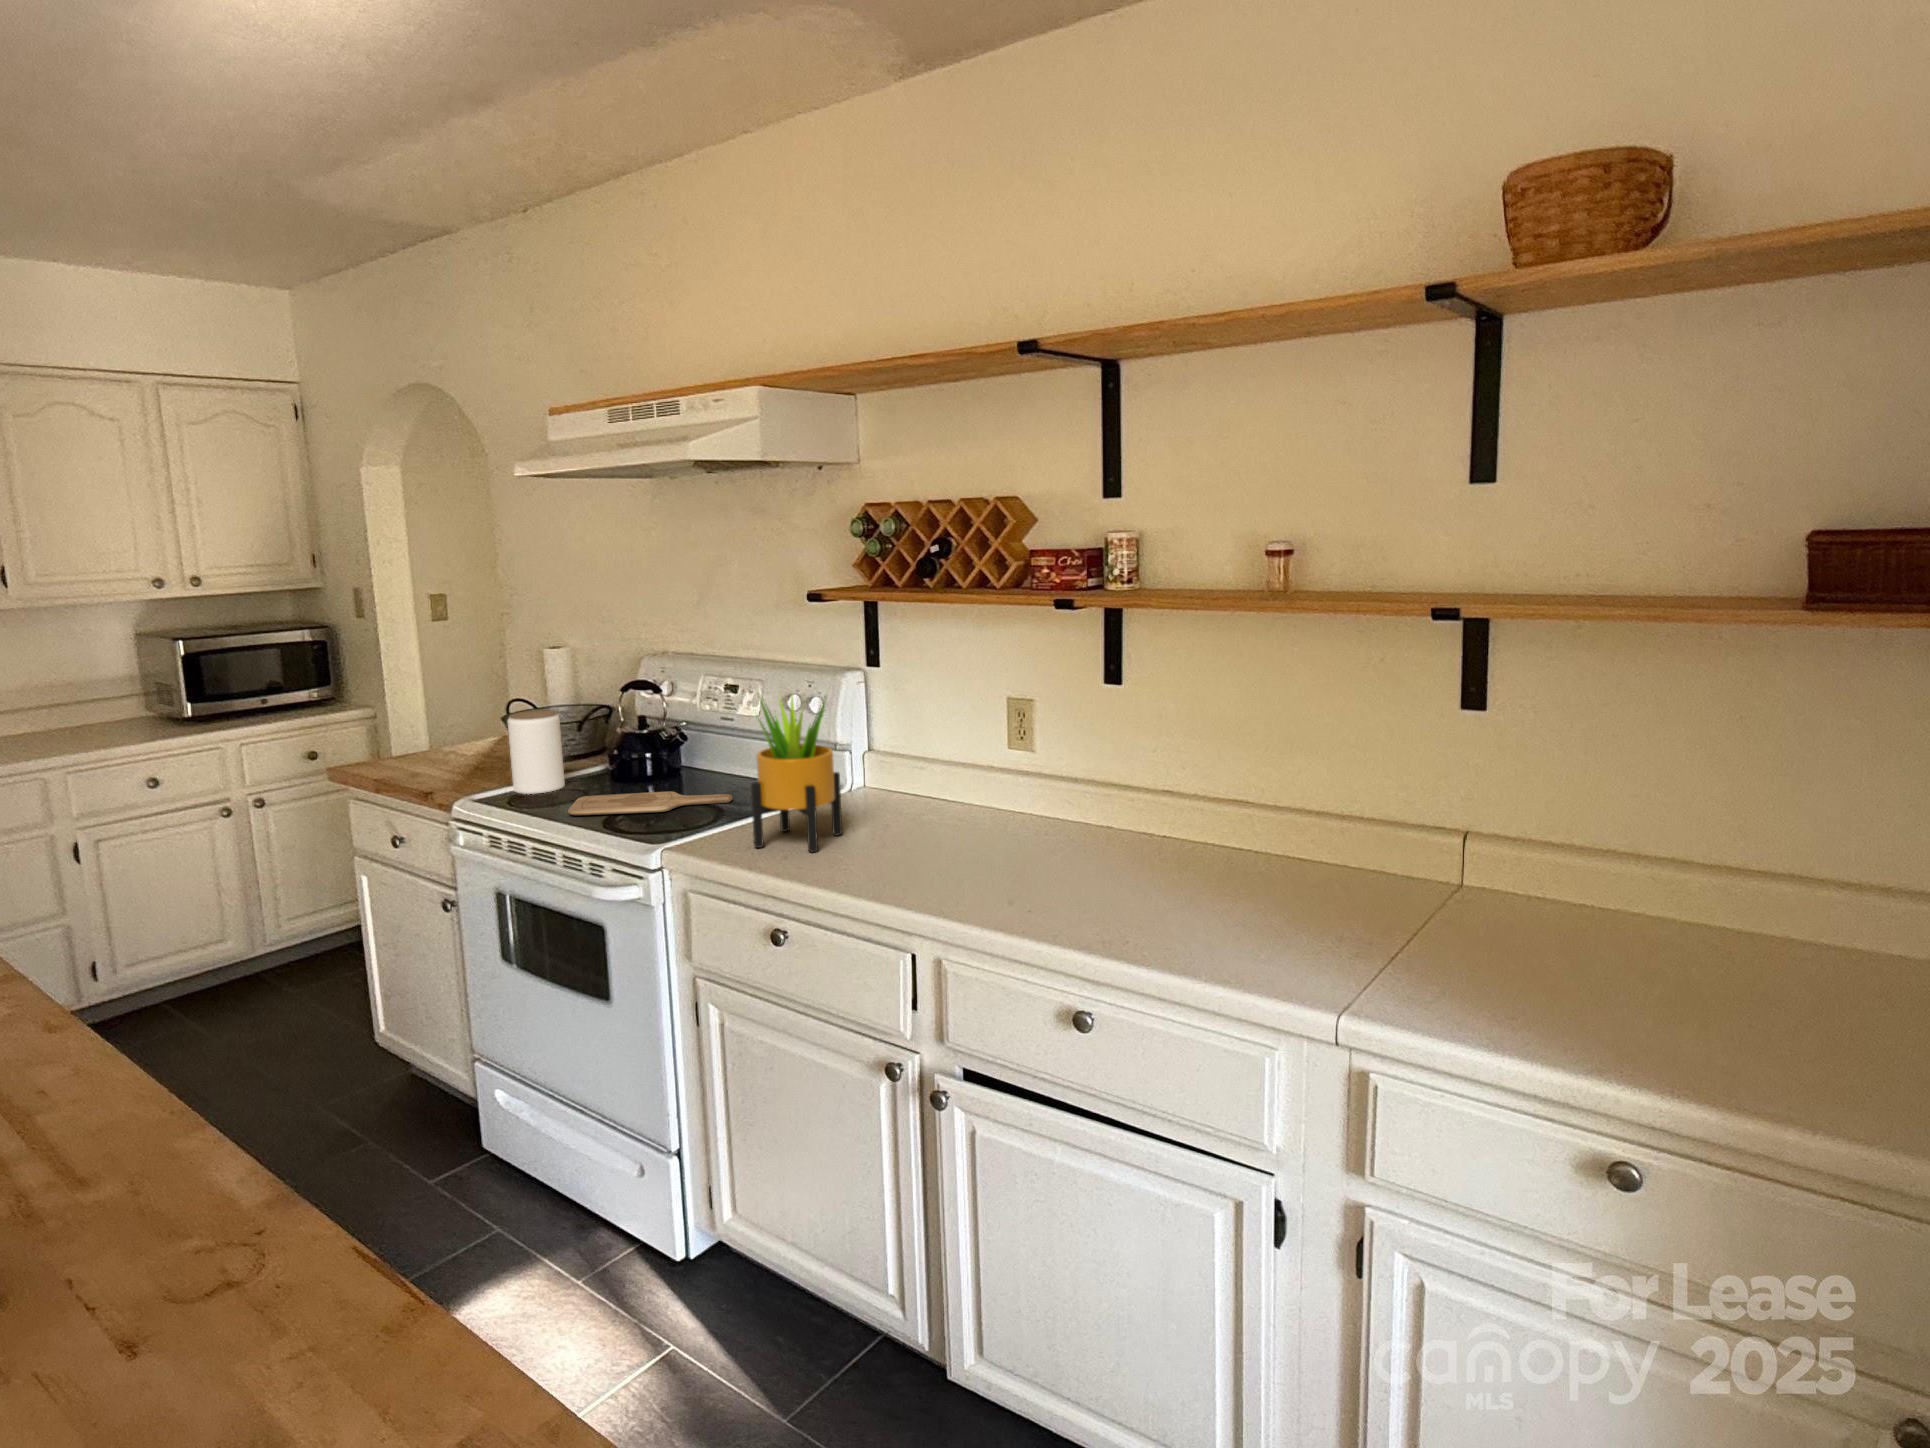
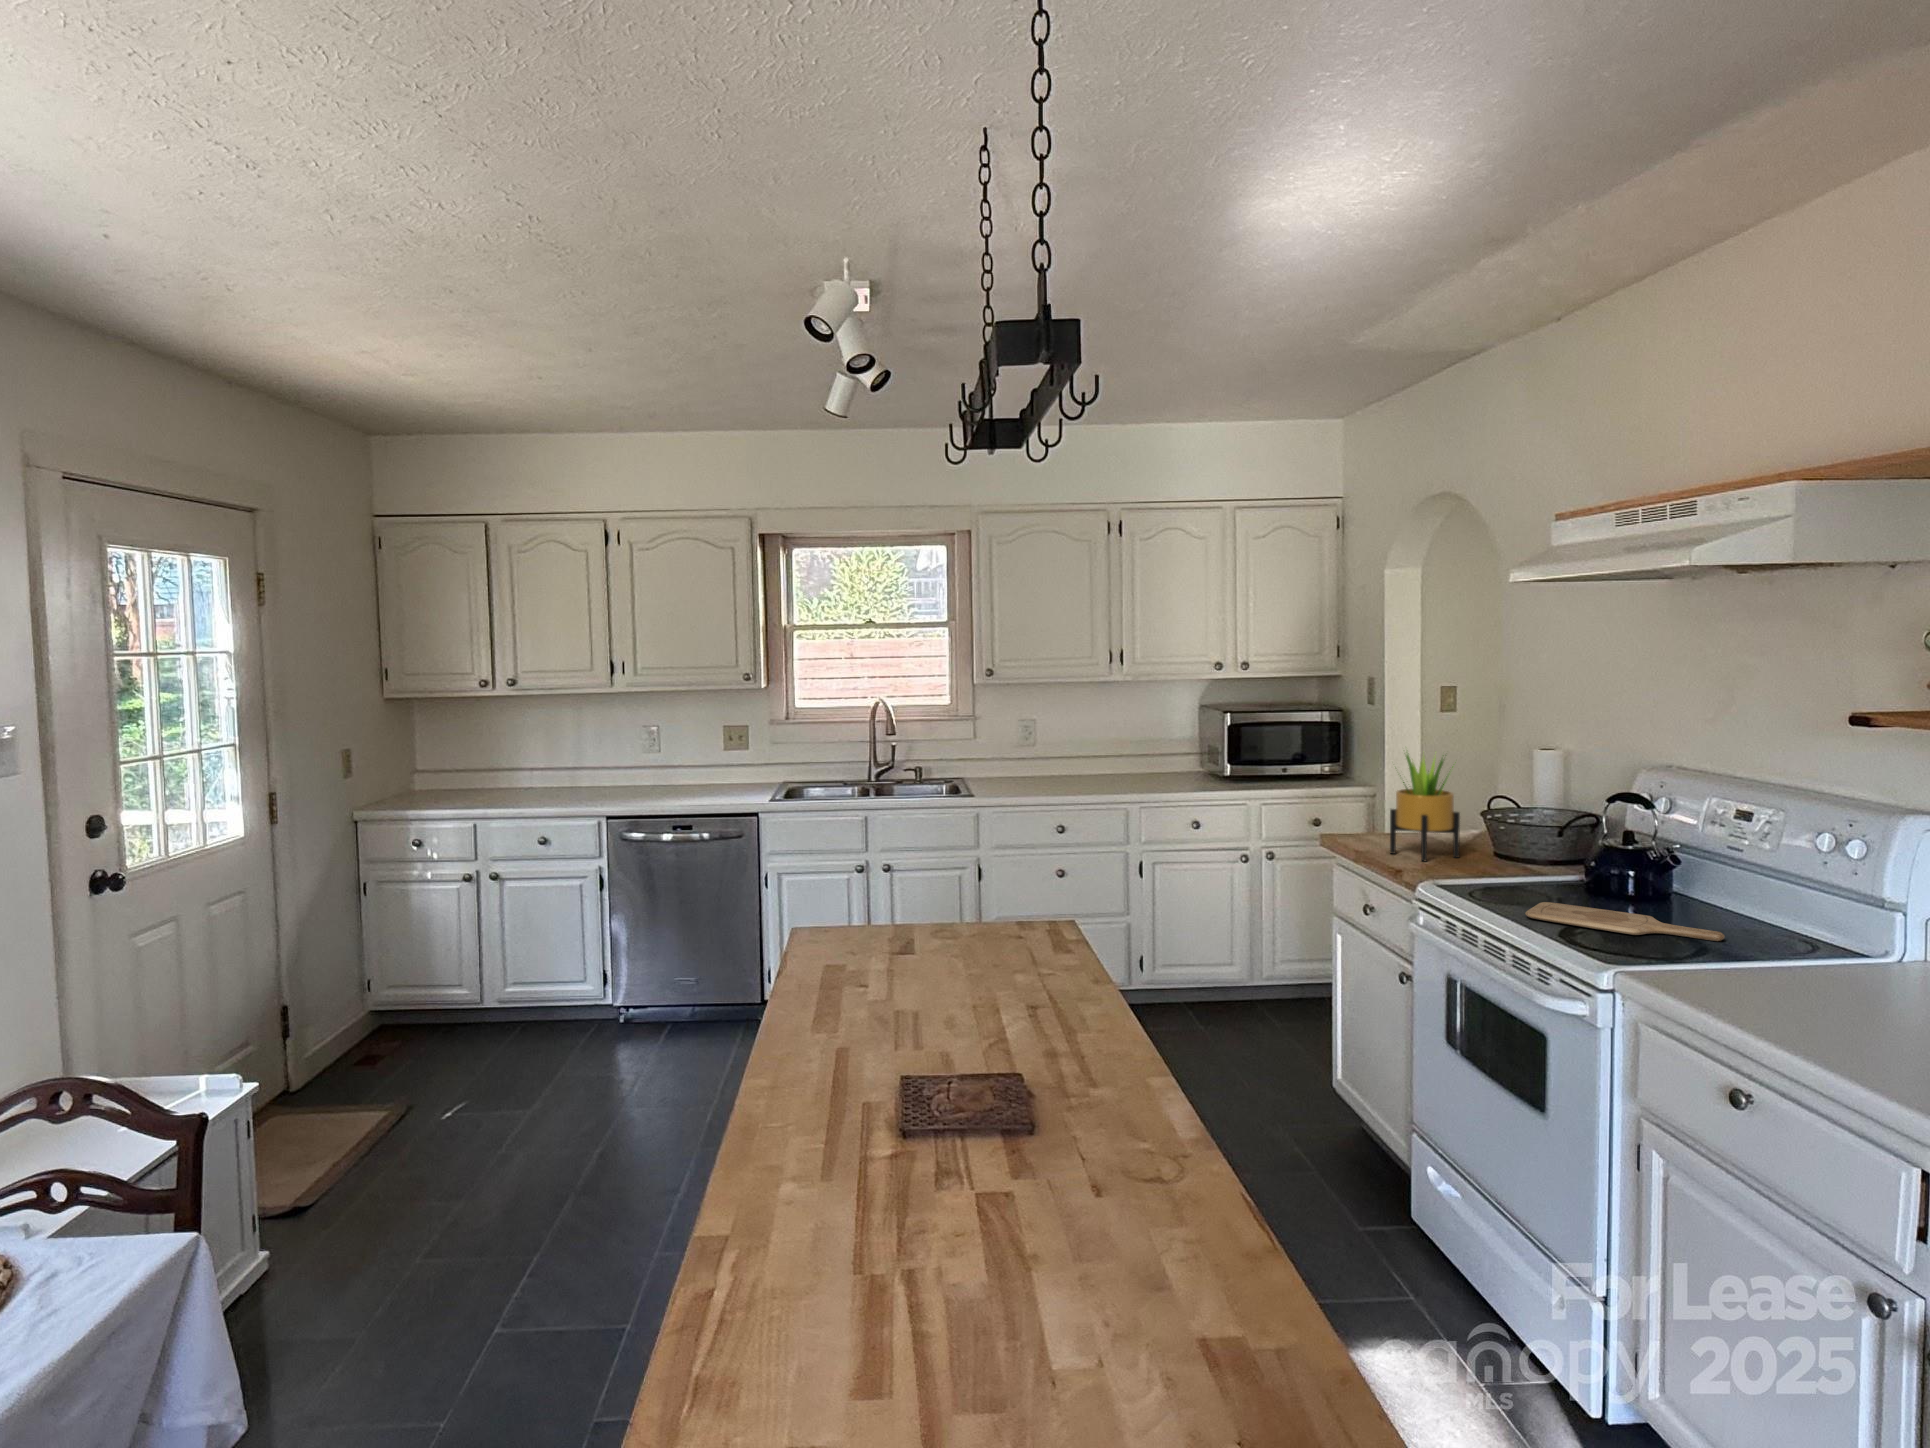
potted plant: present [751,698,842,853] -> present [1390,754,1460,861]
jar: present [507,710,565,794] -> none [1478,809,1534,891]

